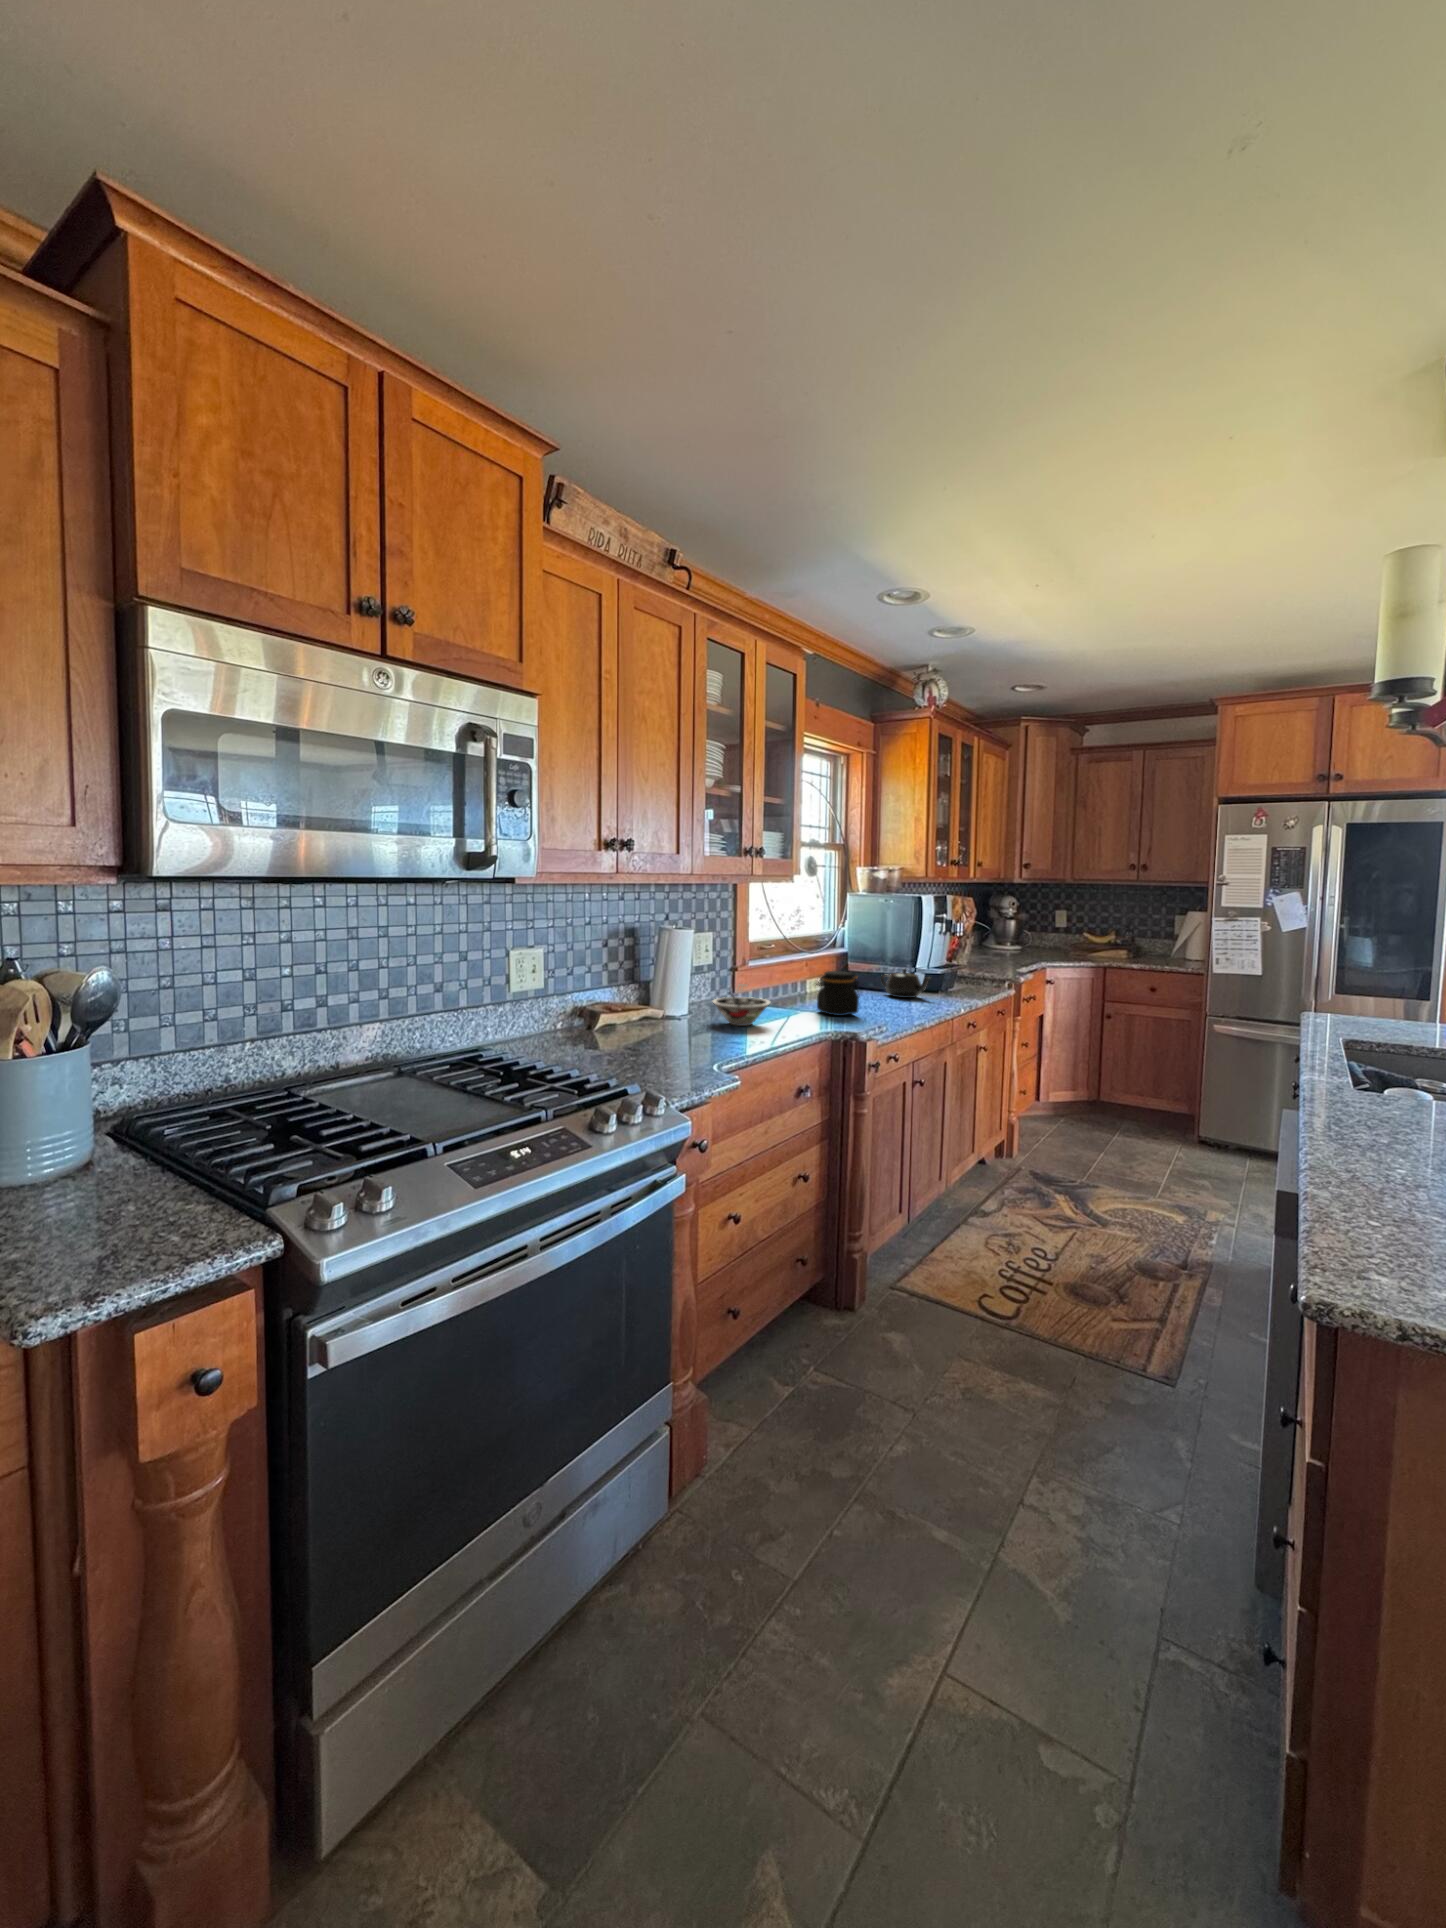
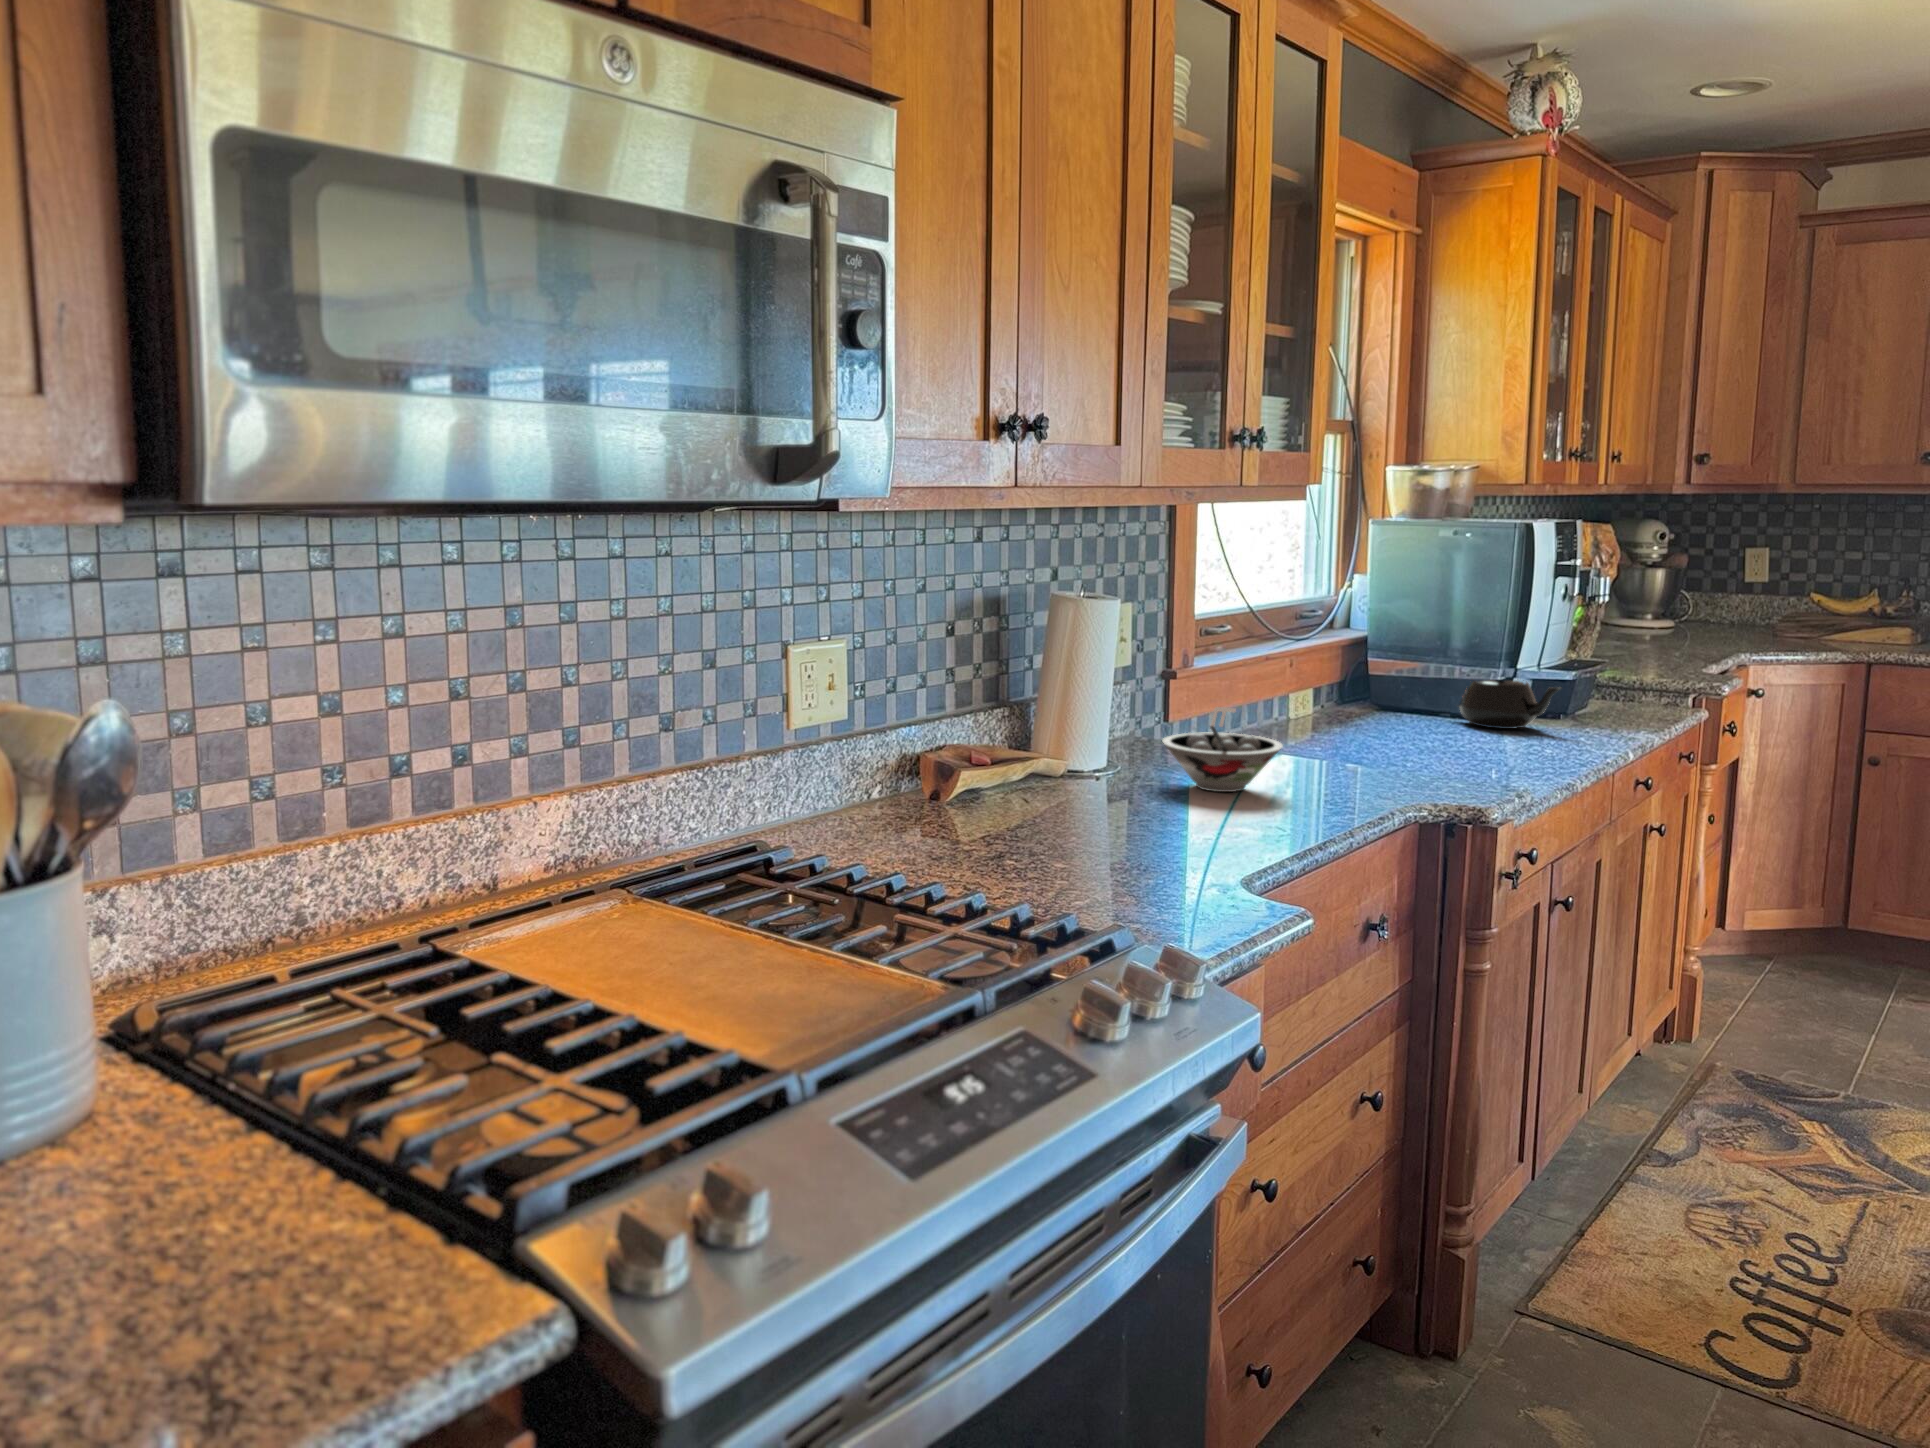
jar: present [816,971,860,1016] -> none [1350,678,1443,768]

